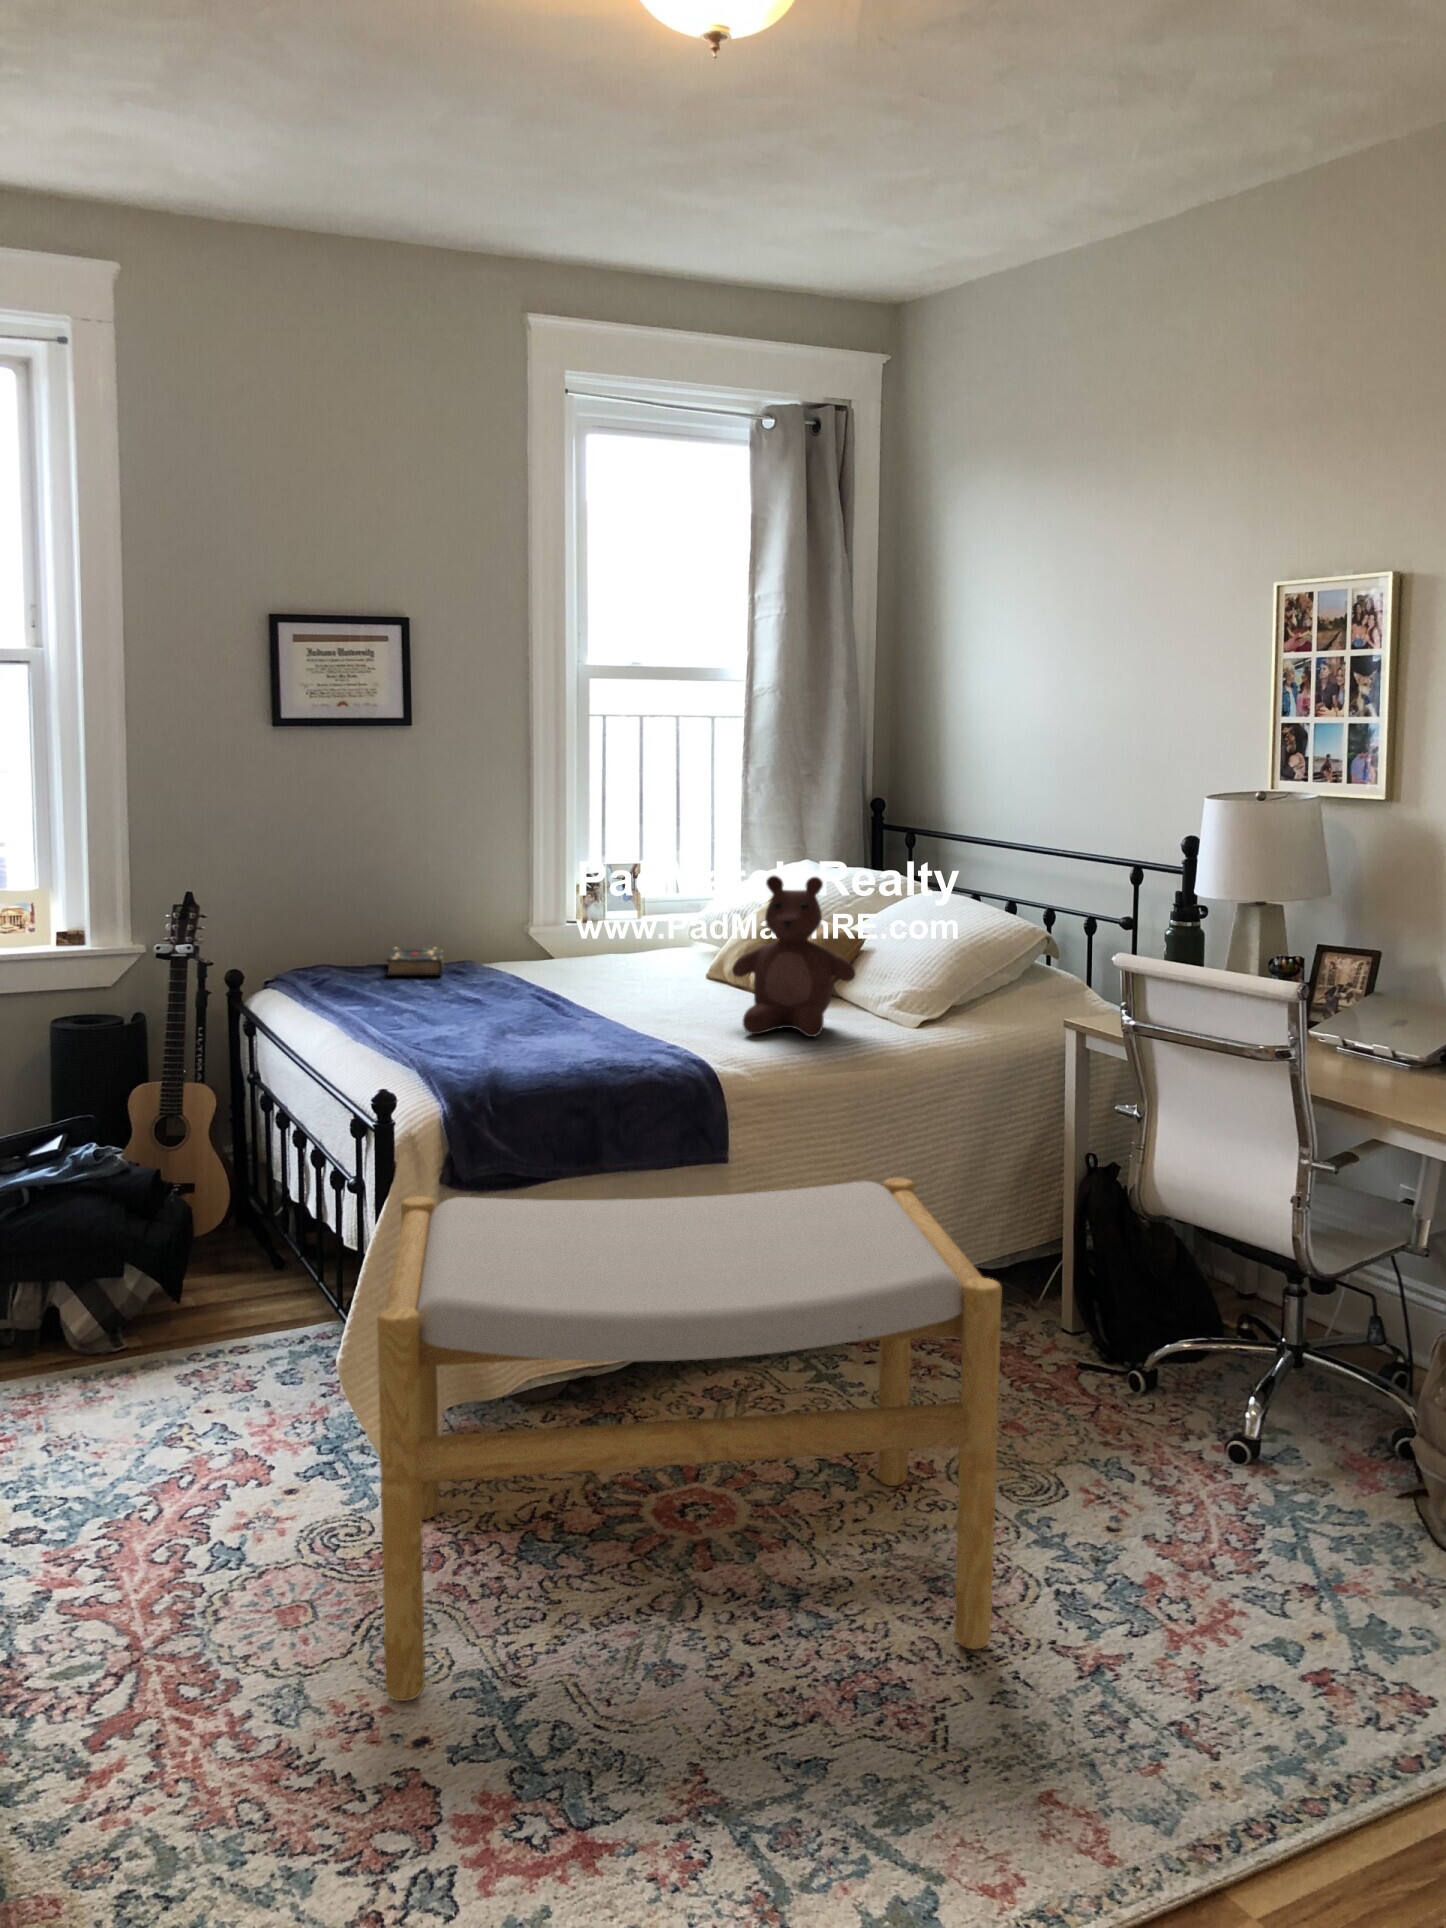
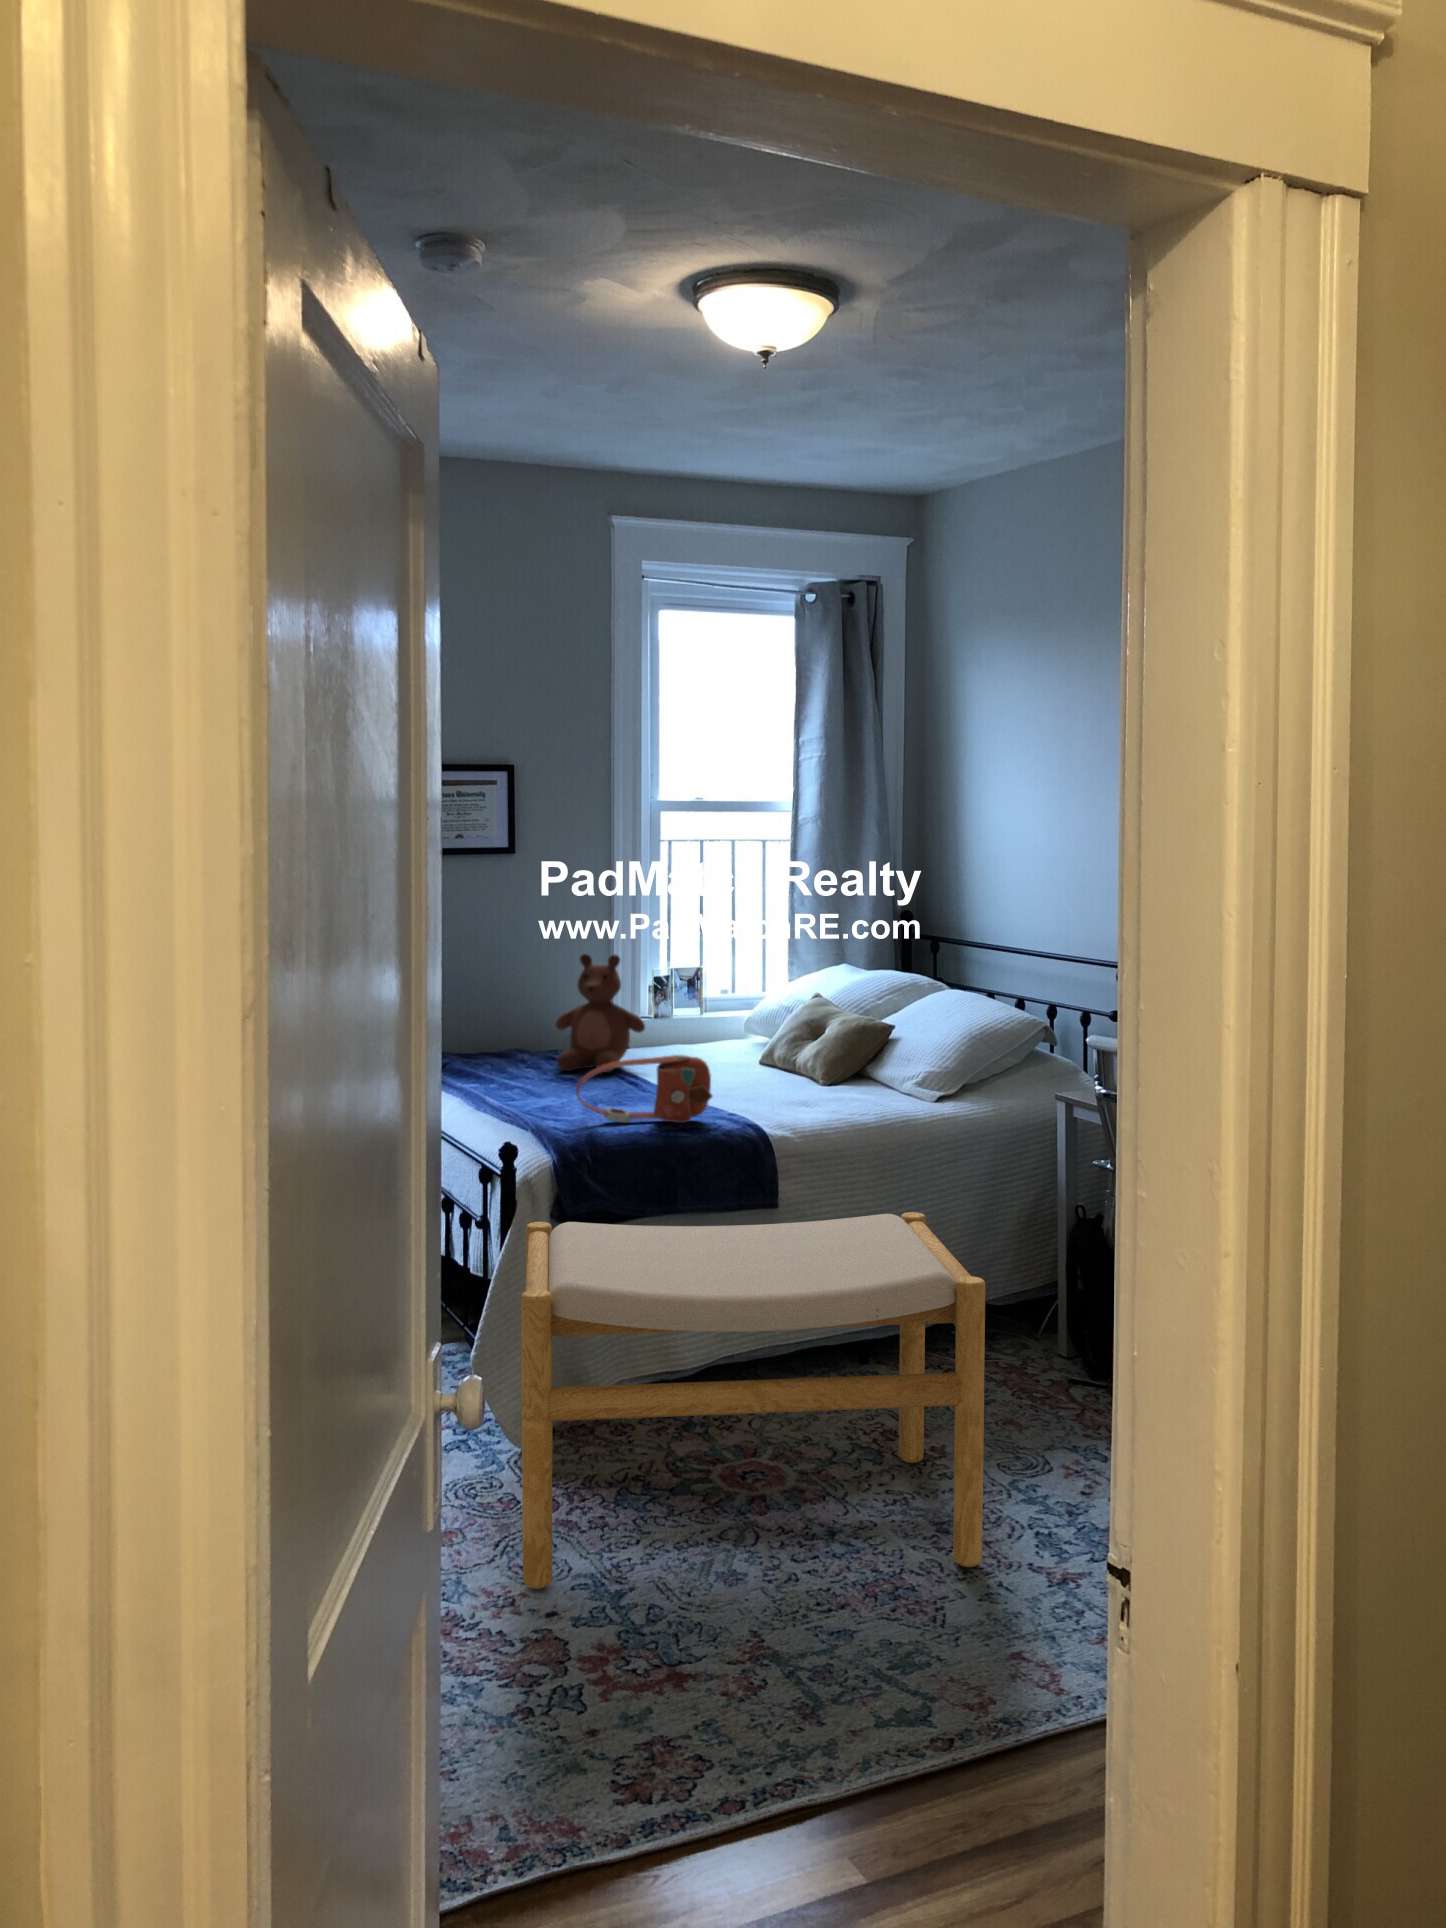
teddy bear: present [732,876,856,1037] -> present [556,954,645,1073]
book: present [387,948,443,976] -> none [492,1037,538,1061]
handbag: none [475,975,647,1060] -> present [576,1055,712,1123]

